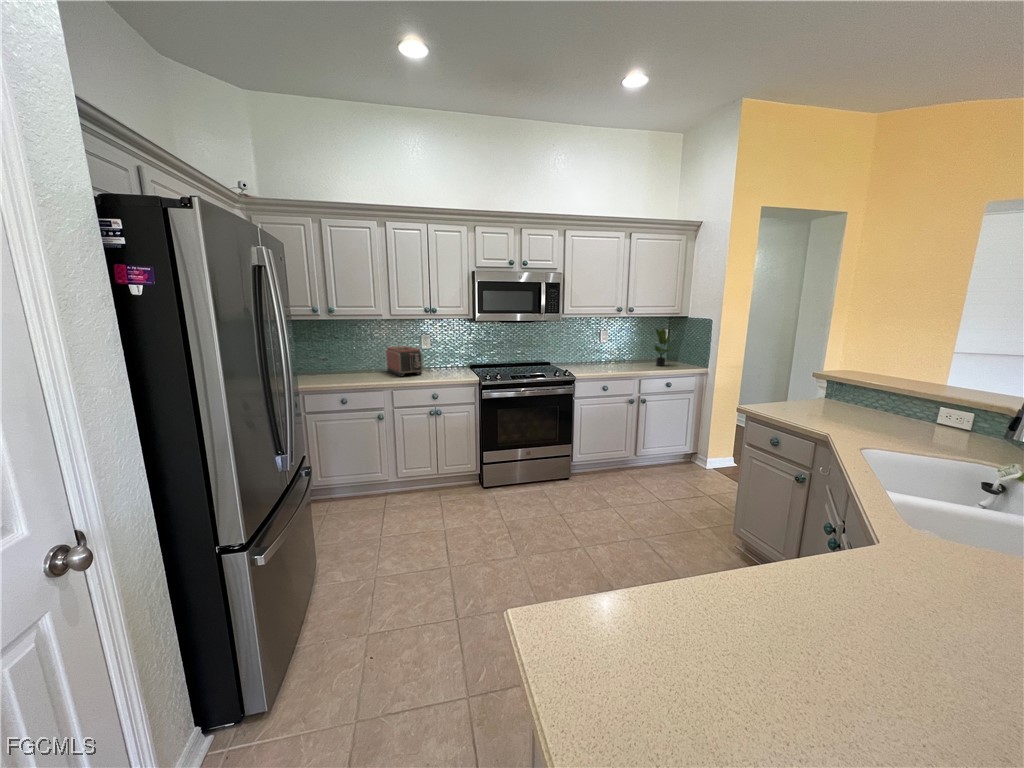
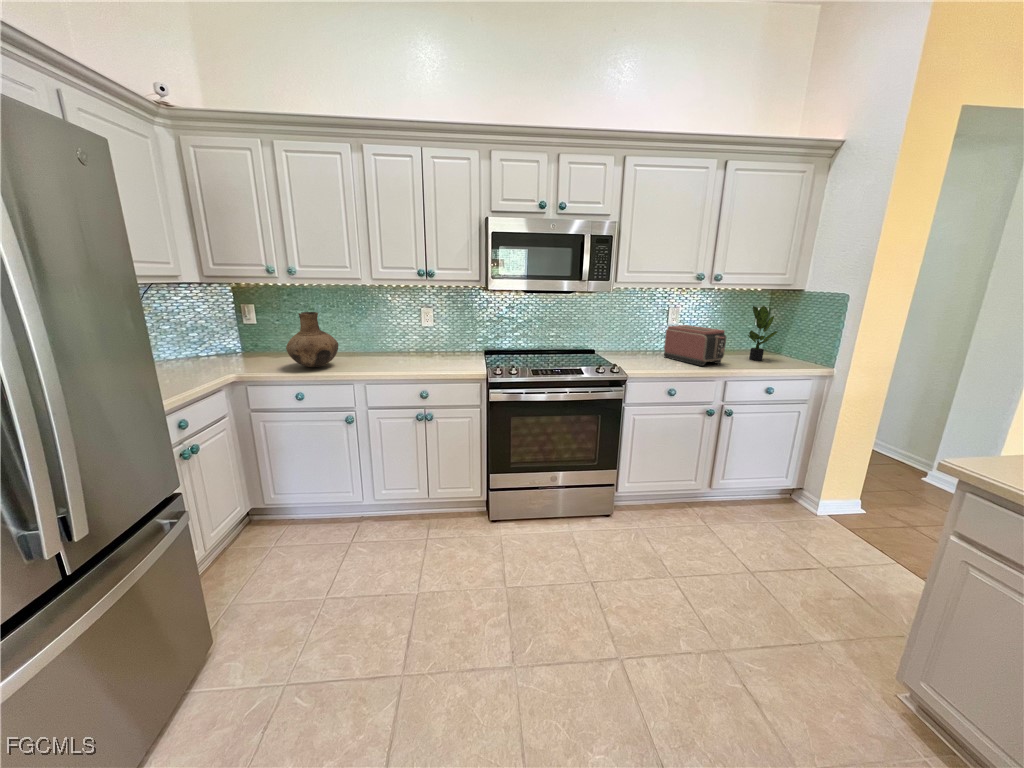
vase: none [330,340,368,380] -> present [286,312,338,367]
toaster: present [386,346,423,376] -> present [664,325,727,366]

